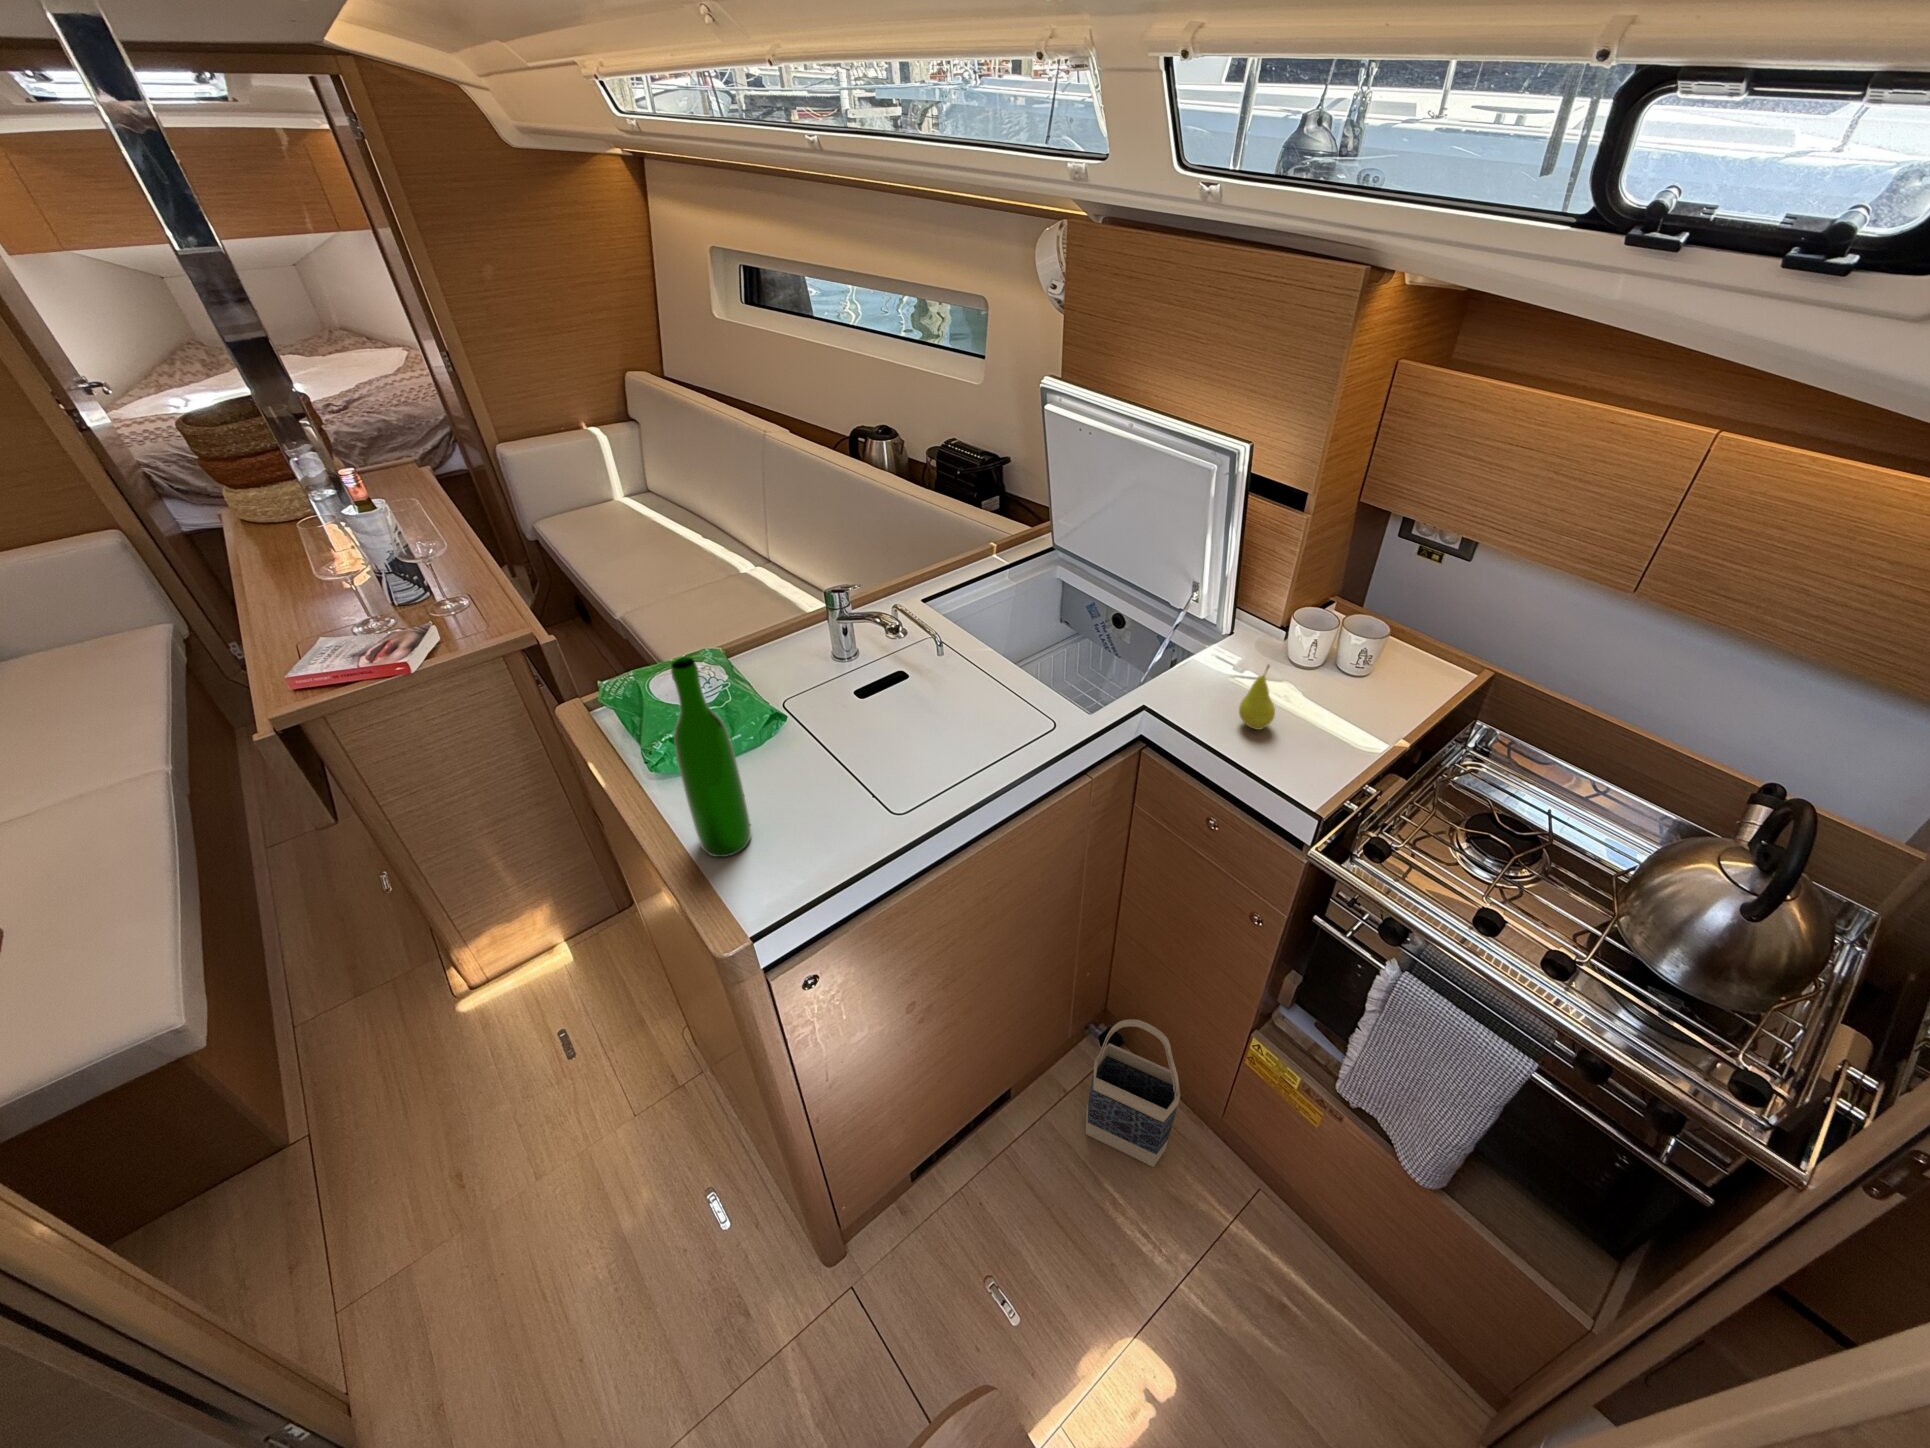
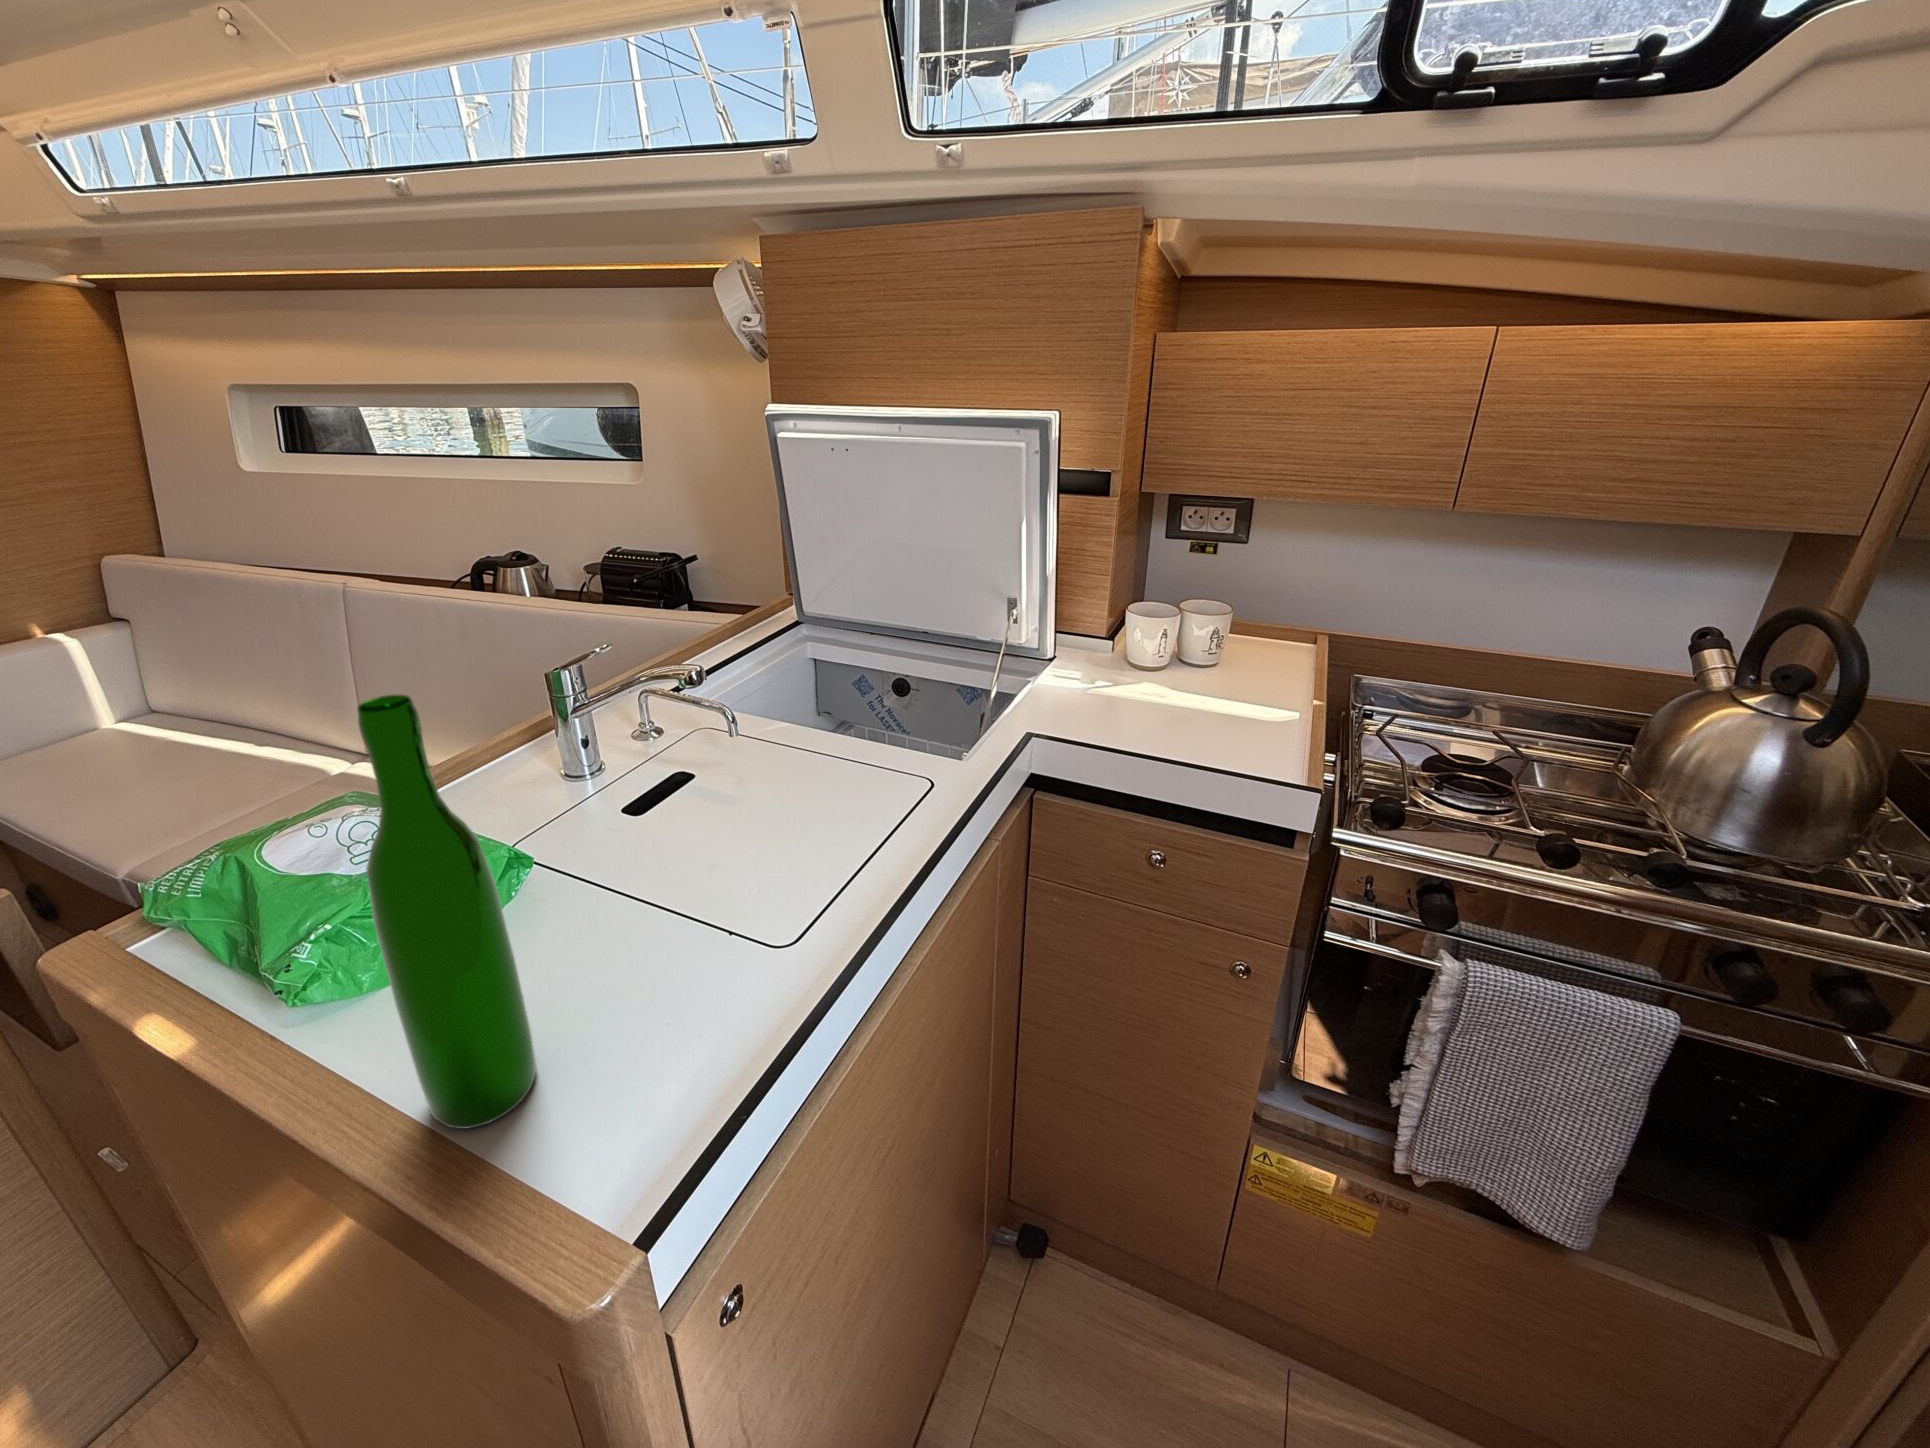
fruit: present [1239,665,1275,730] -> none [1137,642,1182,729]
bag: present [1086,1019,1180,1167] -> none [1043,1180,1179,1404]

